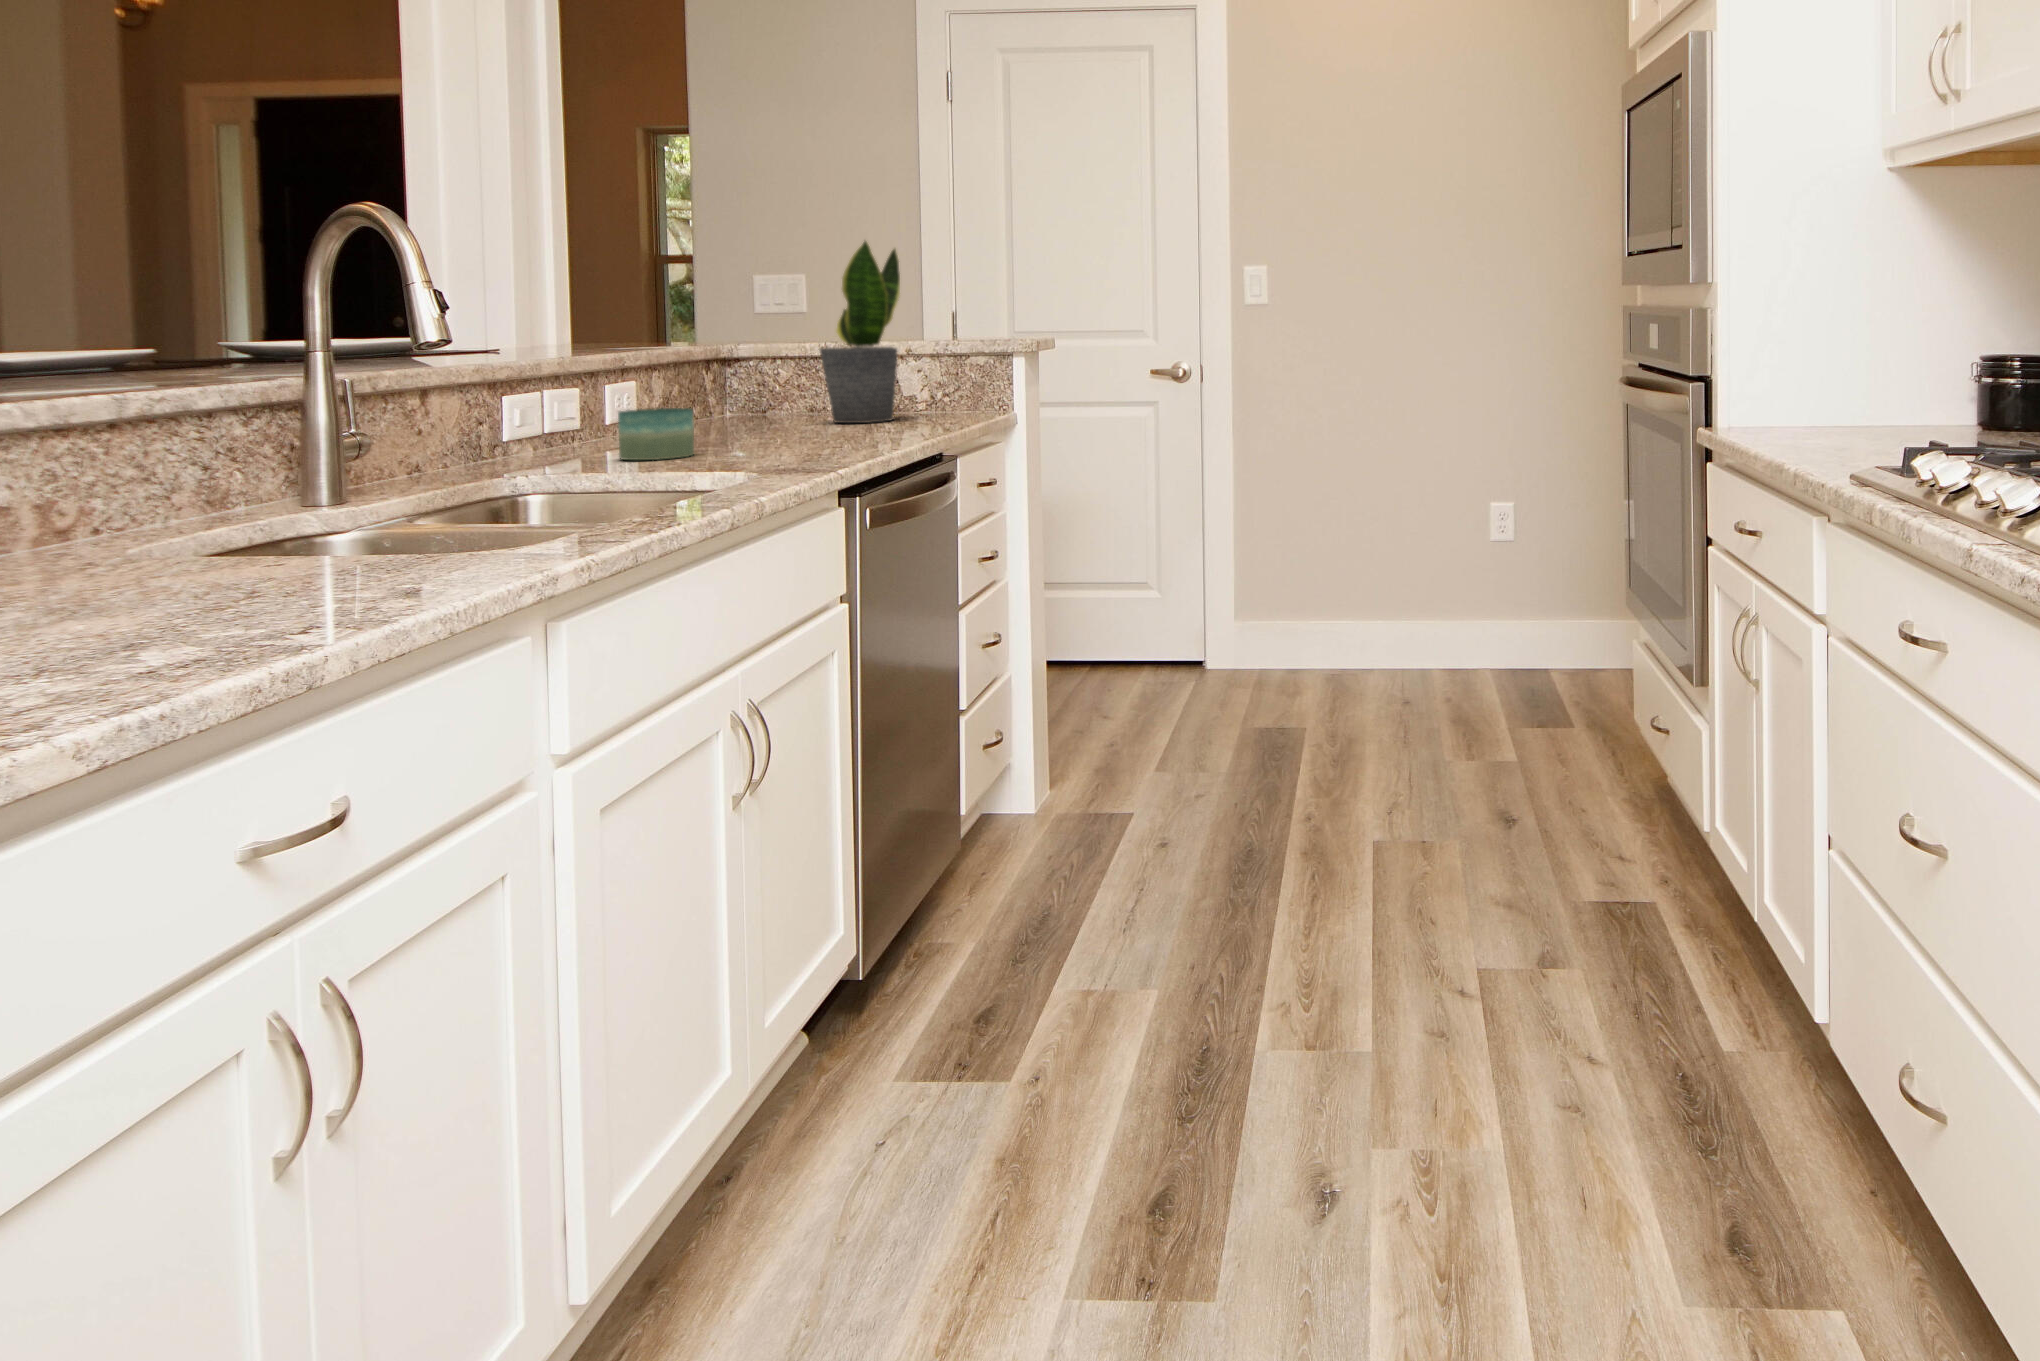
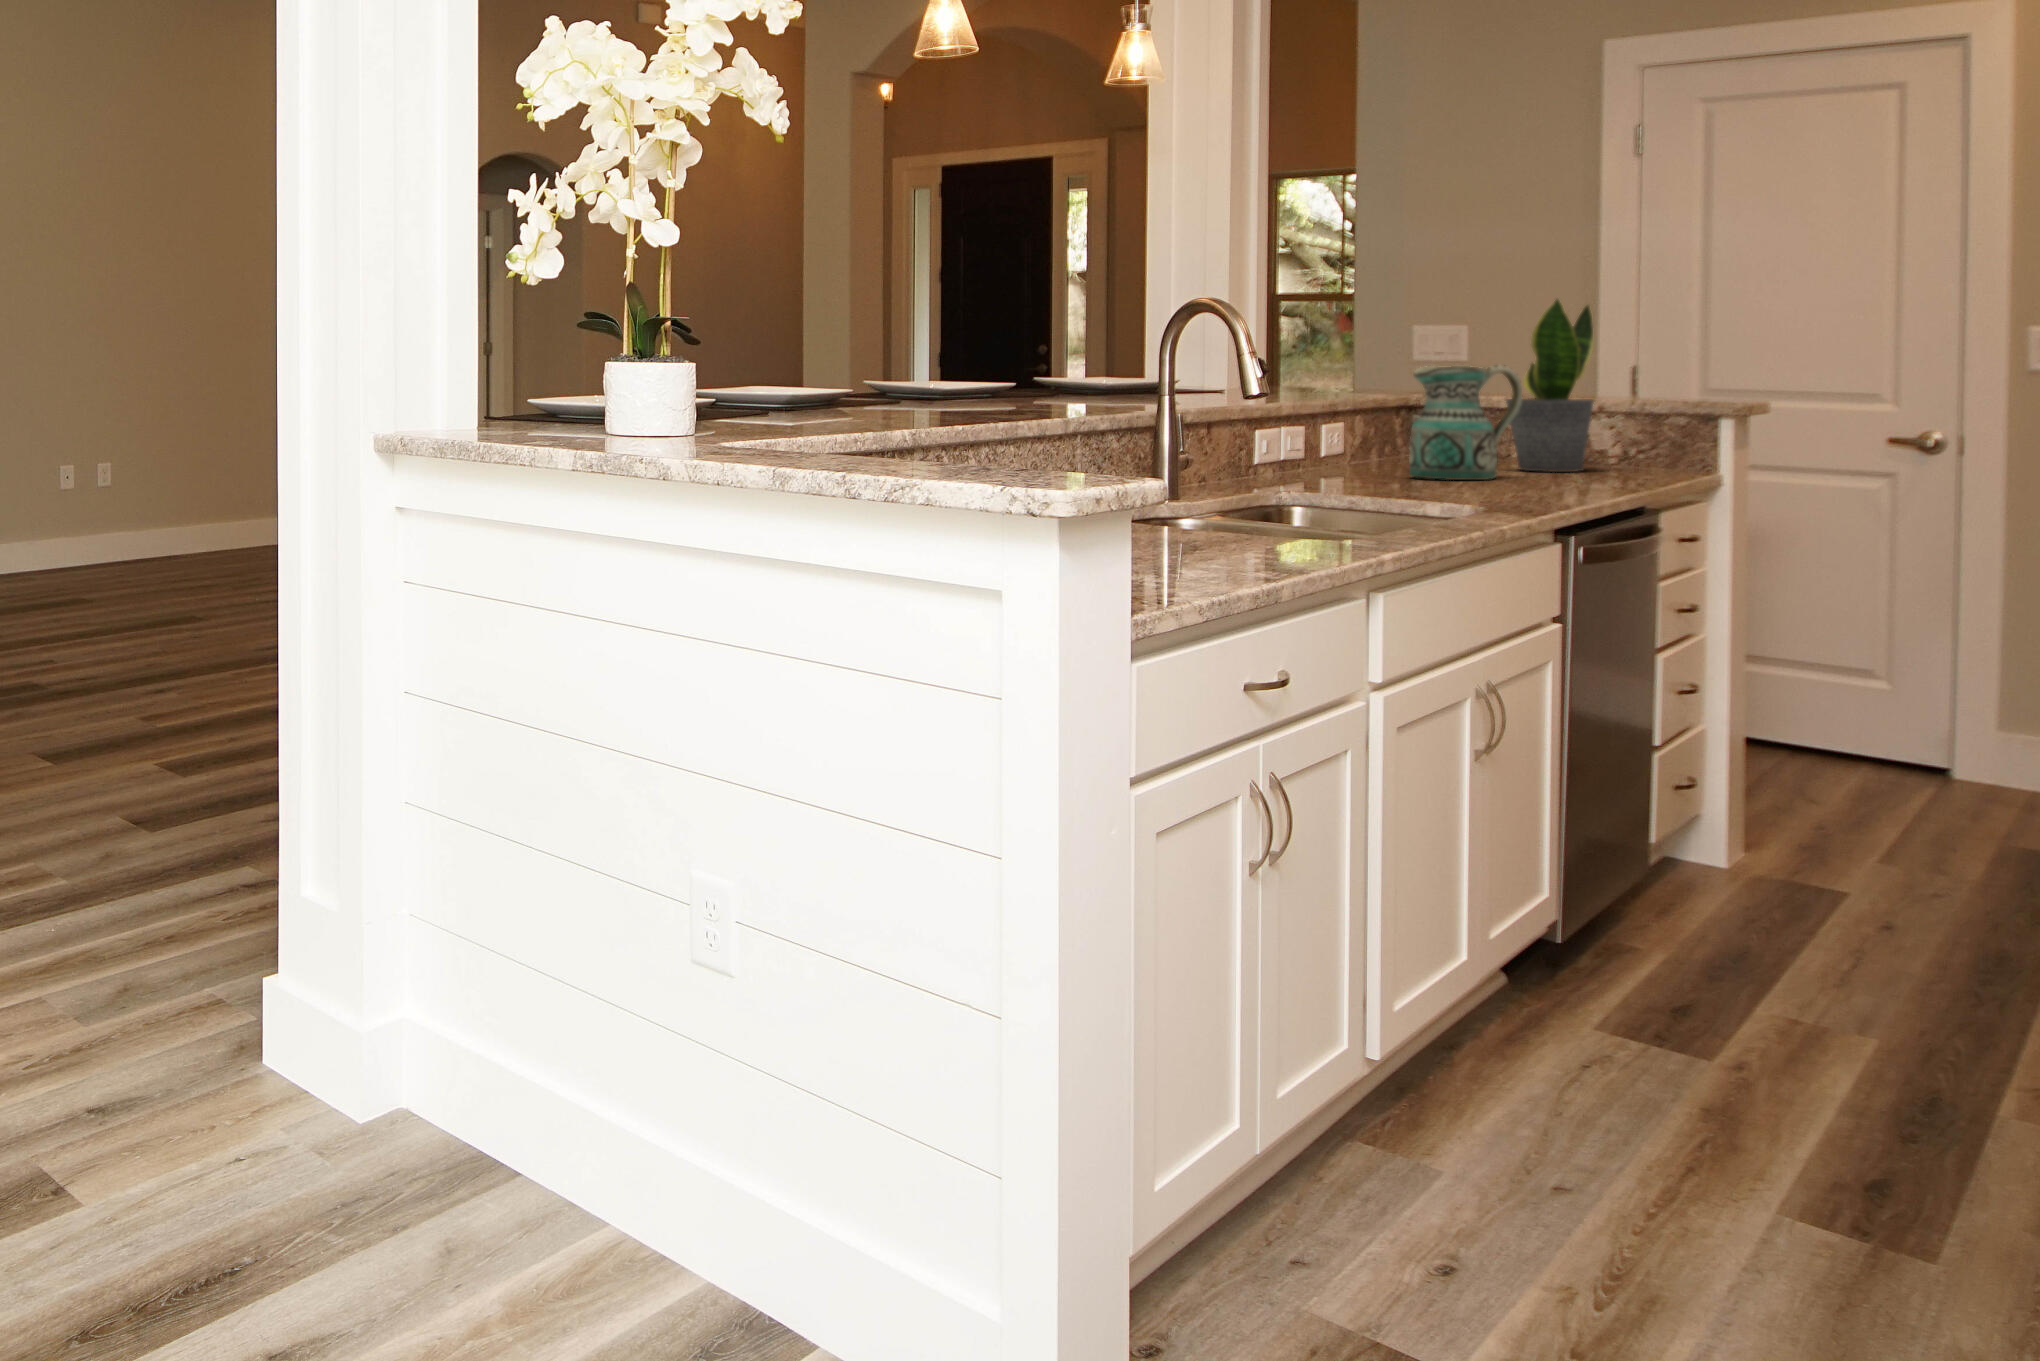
ceramic pitcher: none [715,310,832,440] -> present [1409,365,1522,480]
candle: present [618,408,694,460] -> none [1336,447,1399,488]

